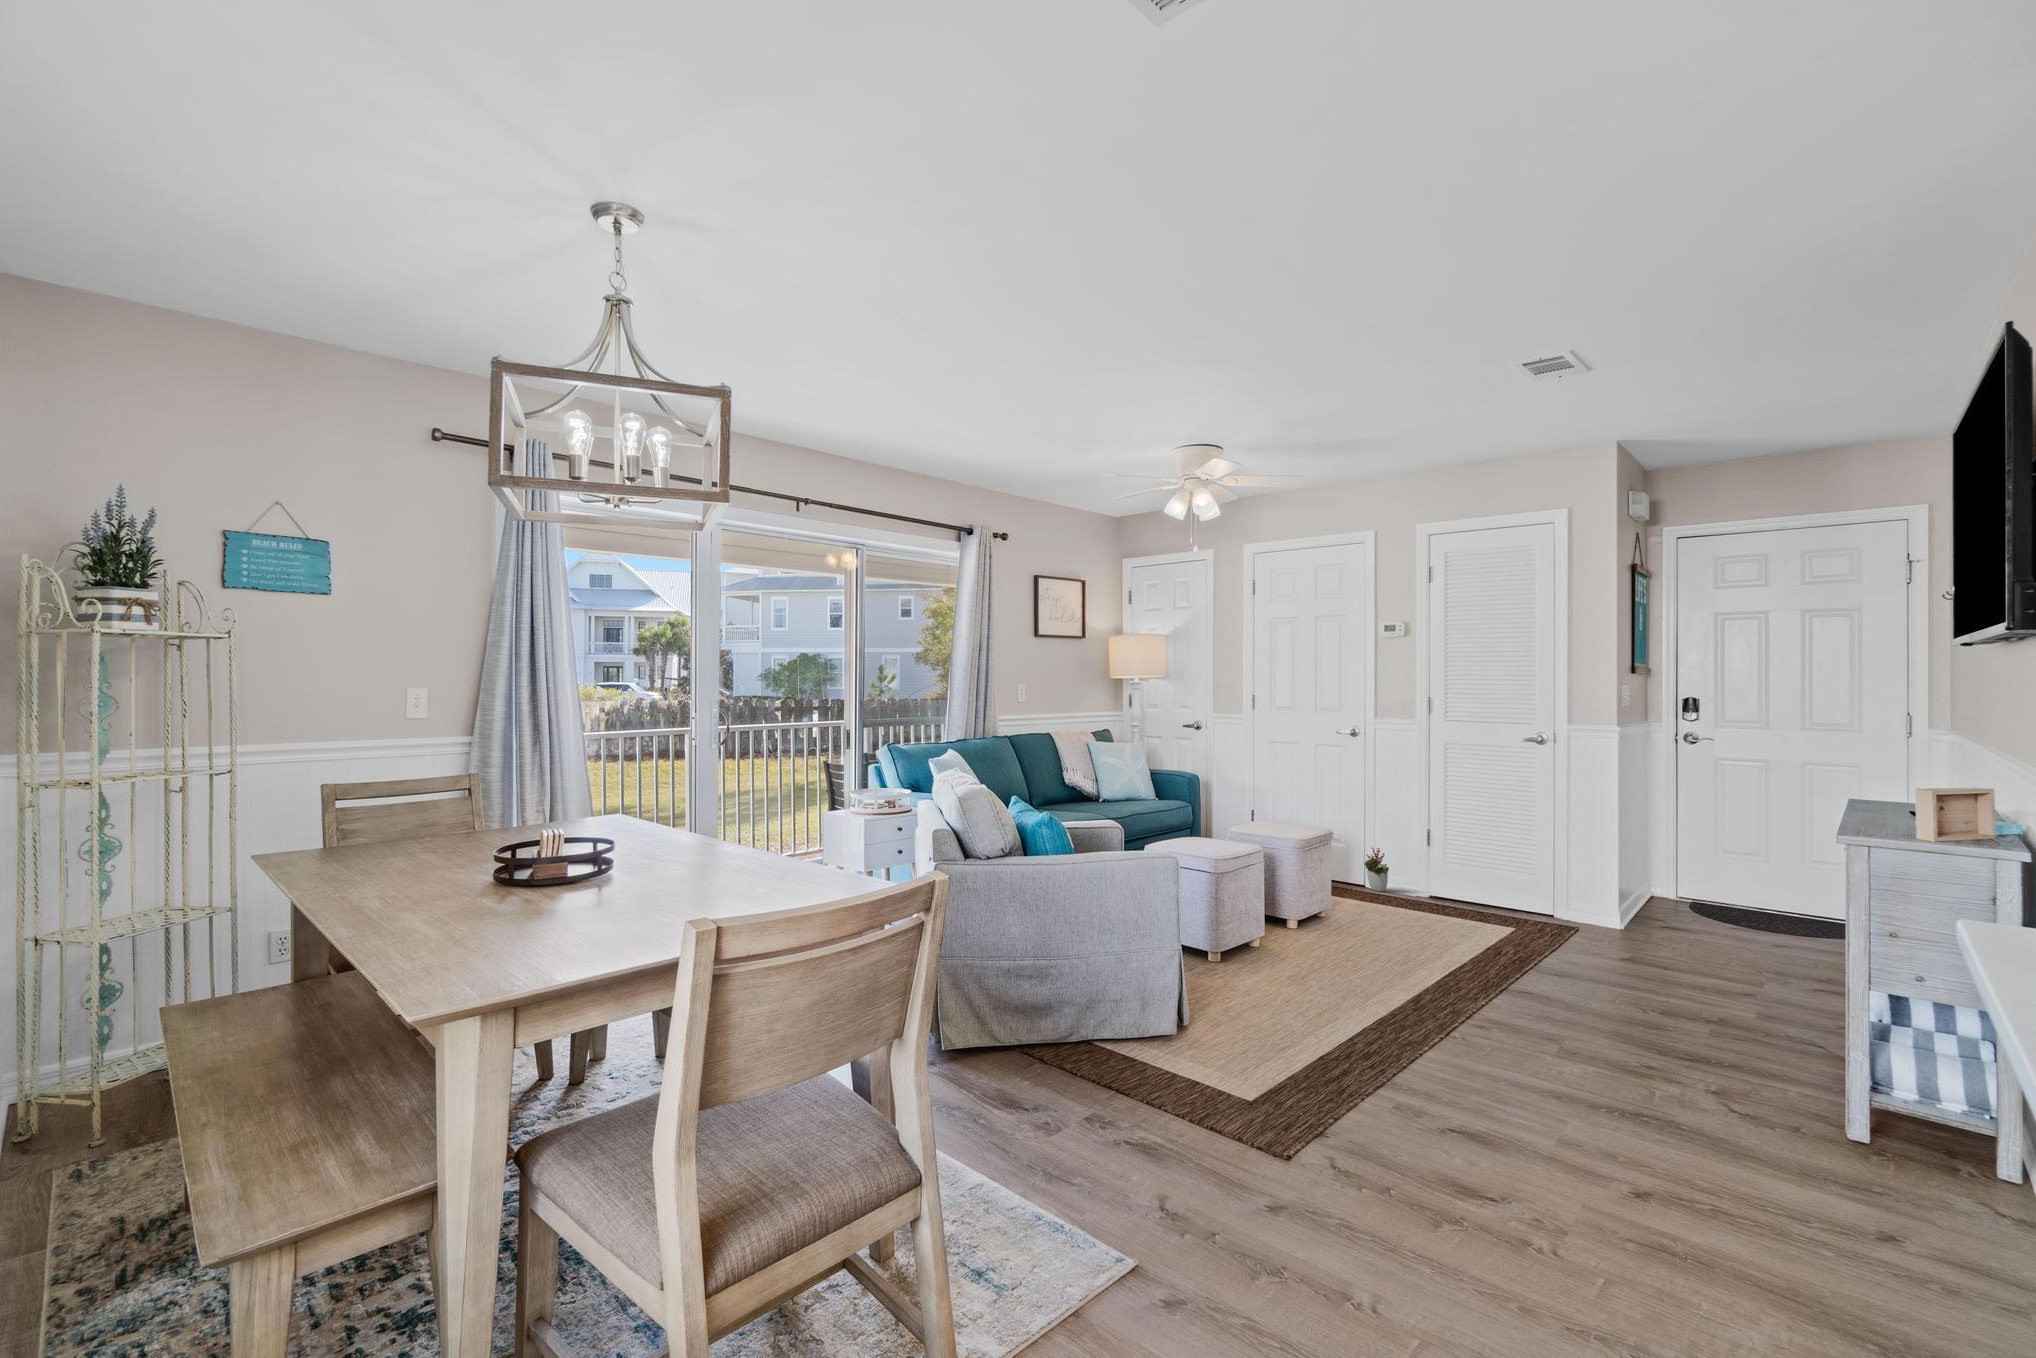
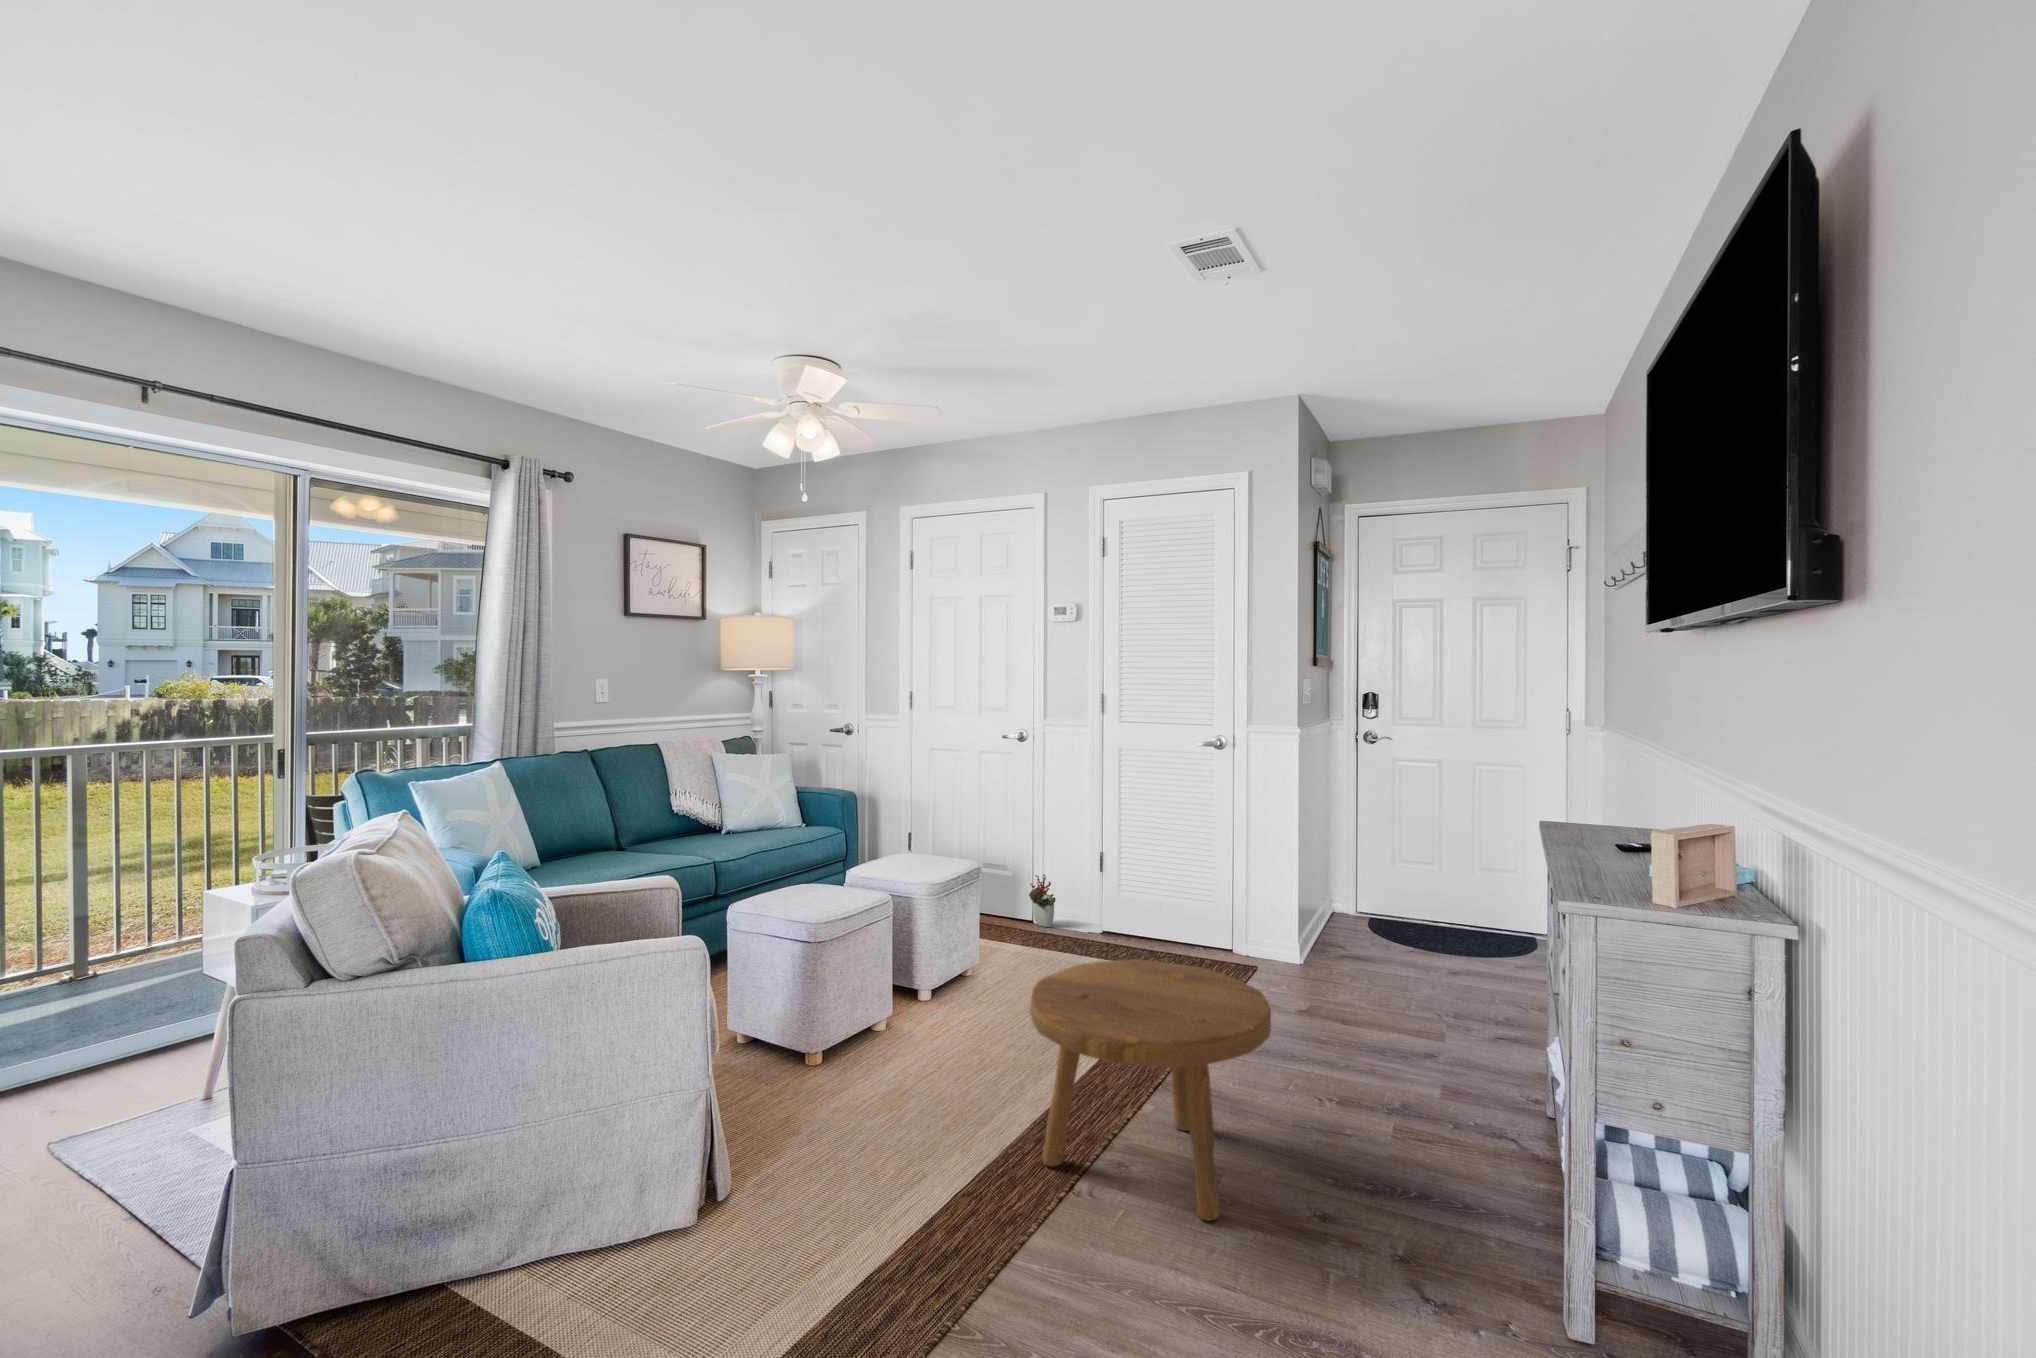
footstool: none [1416,891,1608,1061] -> present [1030,959,1271,1221]

